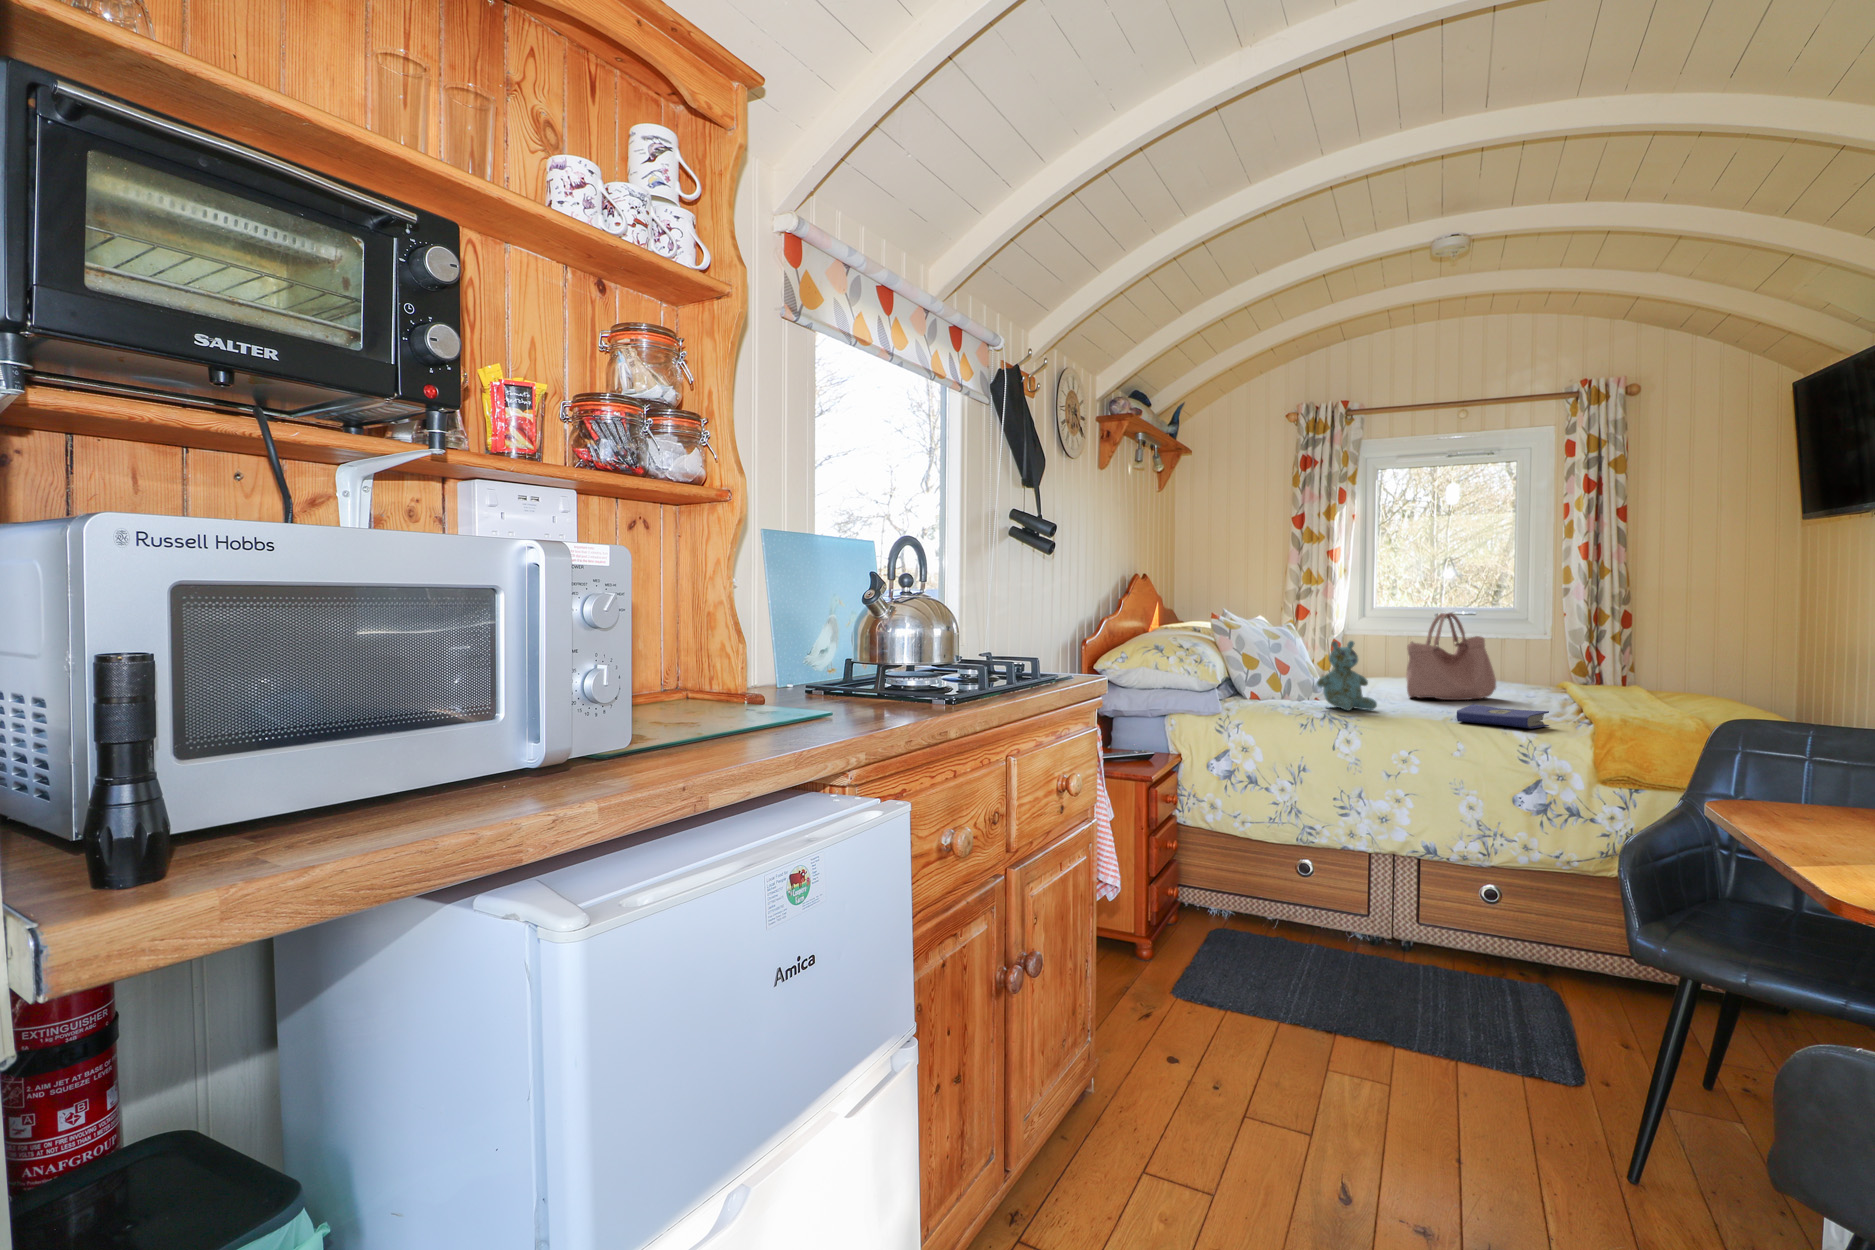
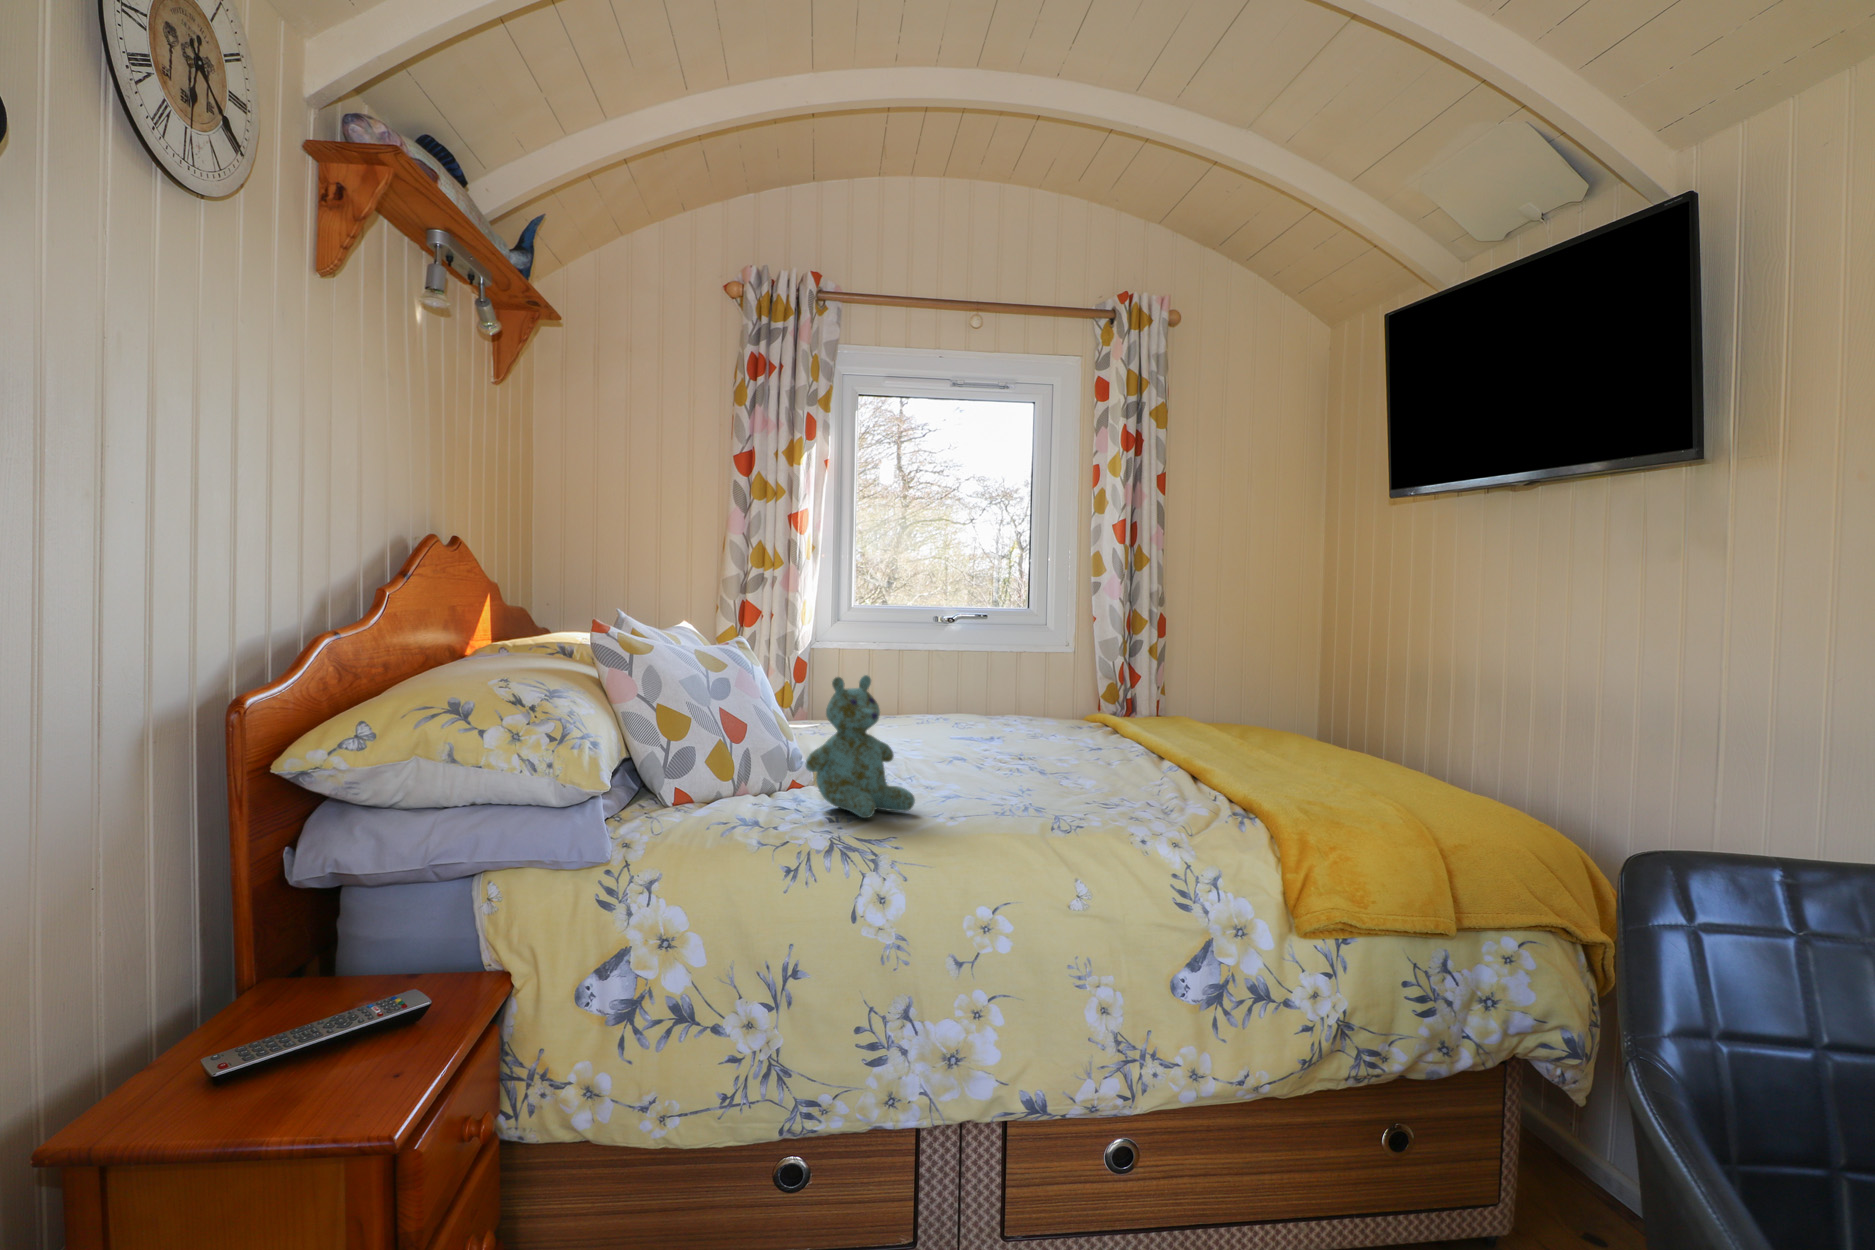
handbag: present [1406,613,1496,700] -> none [937,619,1061,770]
hardcover book: present [1457,704,1549,729] -> none [1062,792,1200,841]

